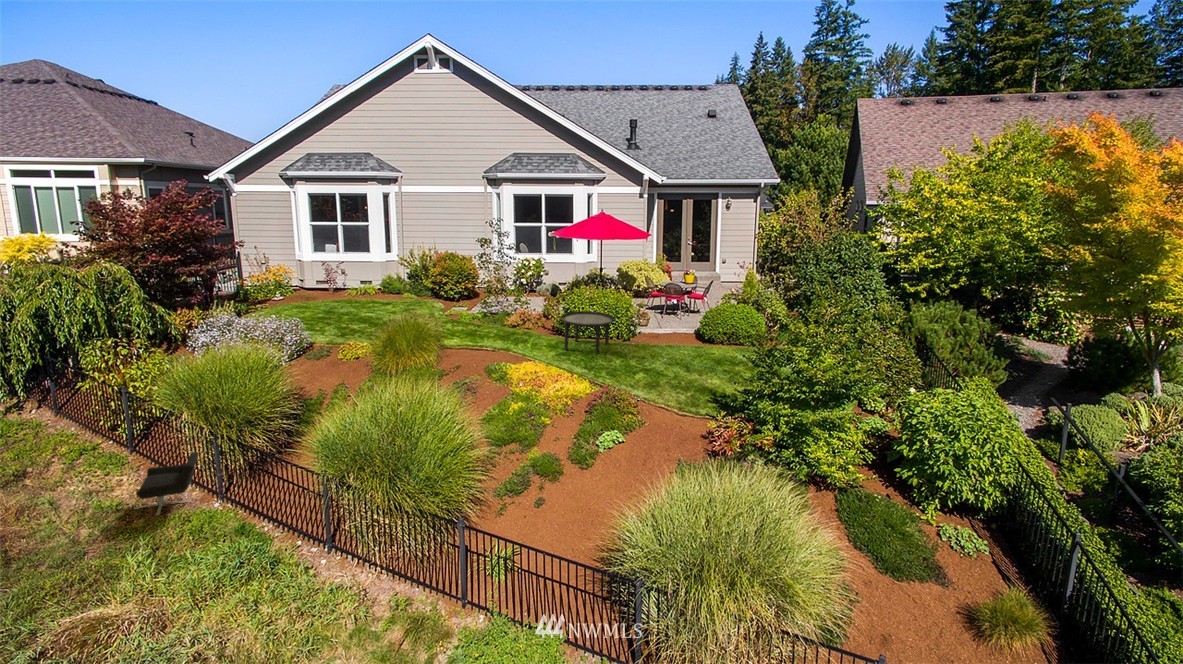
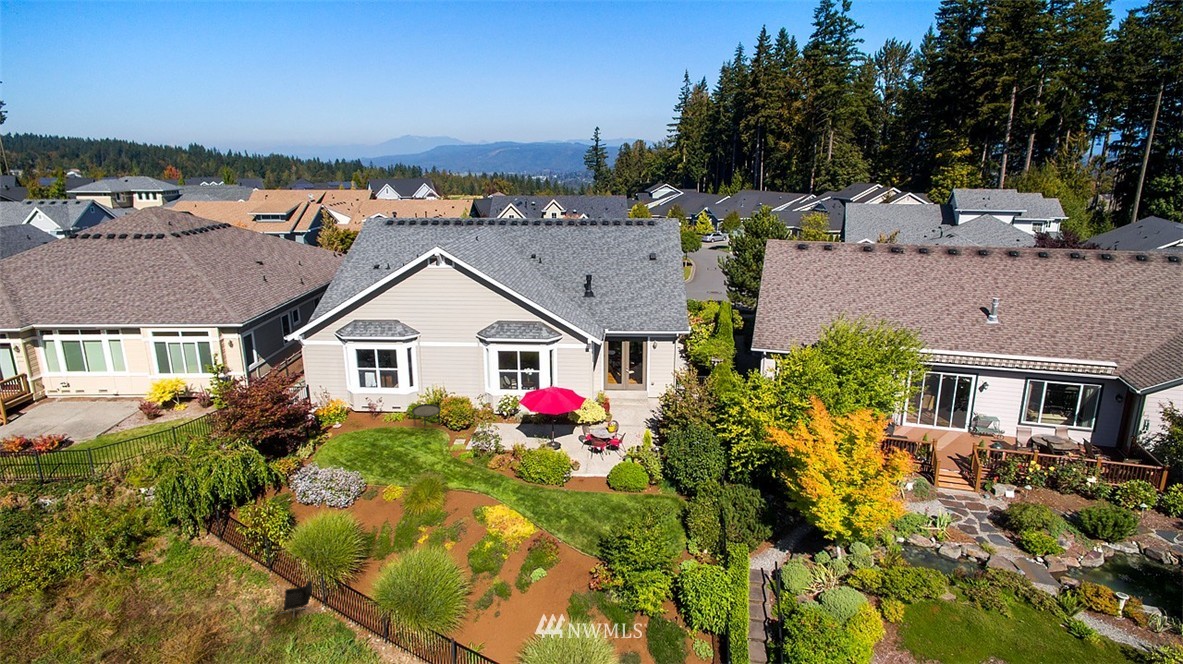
round table: present [561,311,614,354] -> present [412,404,441,430]

